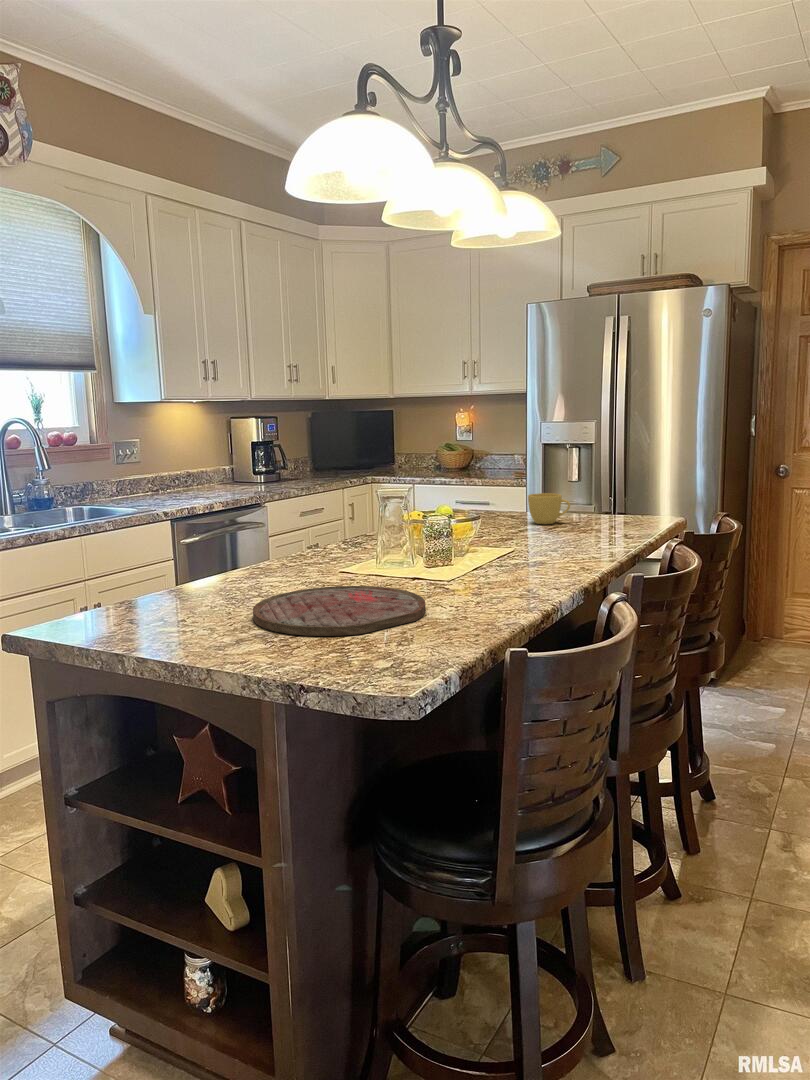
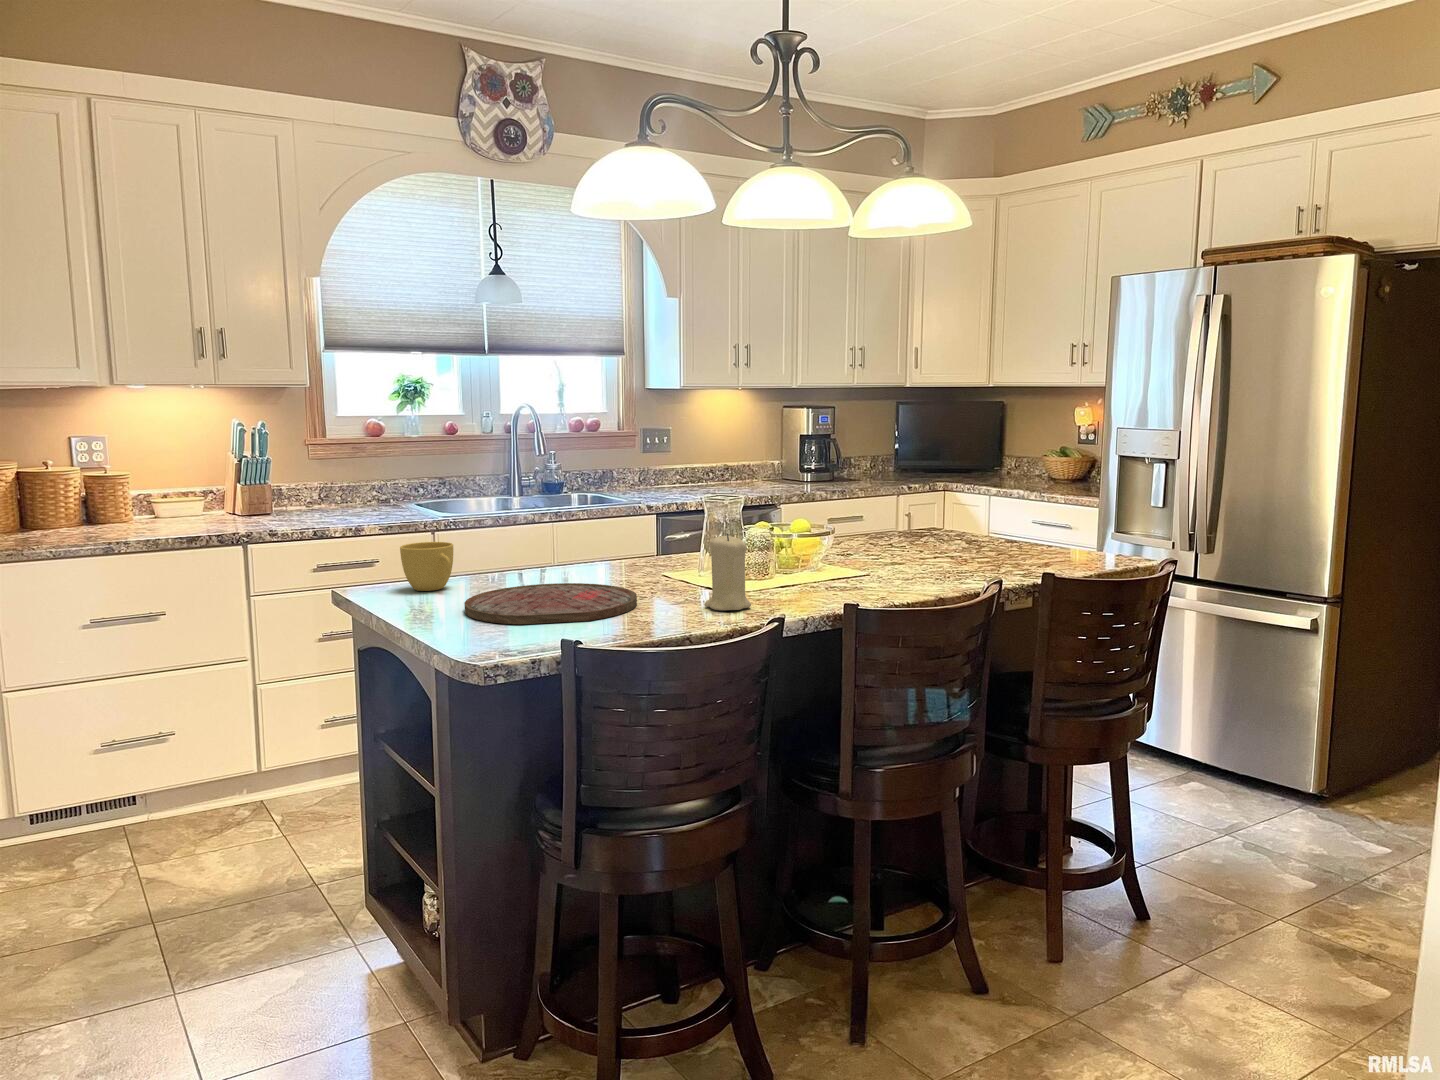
cup: present [528,493,570,524] -> present [400,542,453,591]
candle: none [476,525,518,596] -> present [704,534,751,610]

